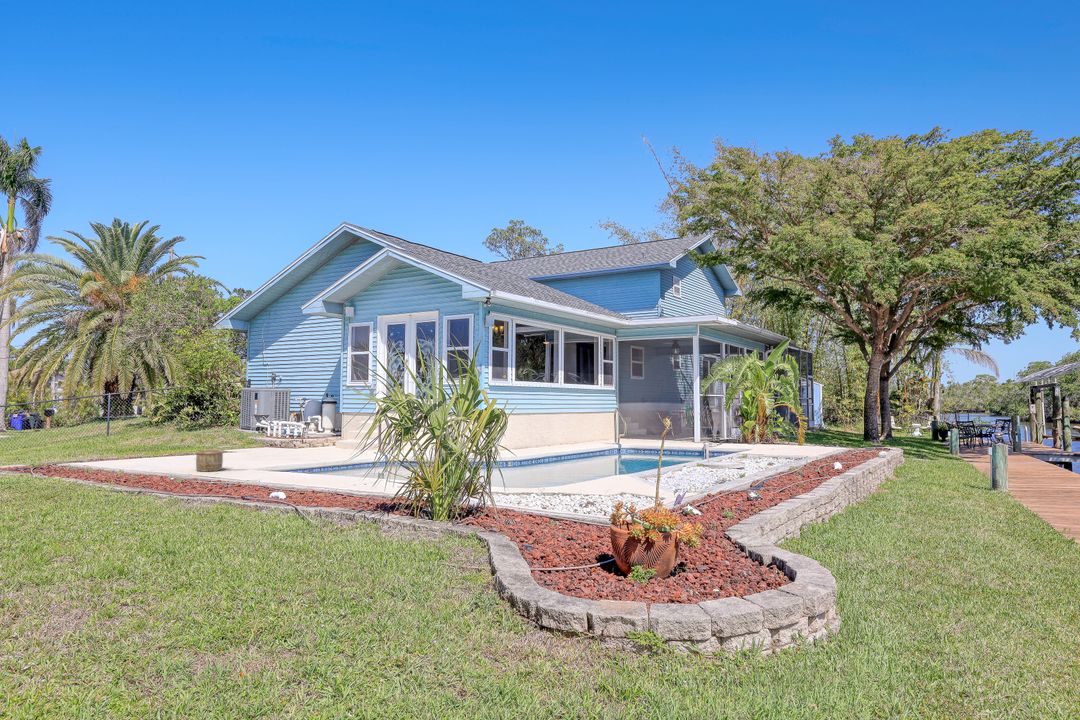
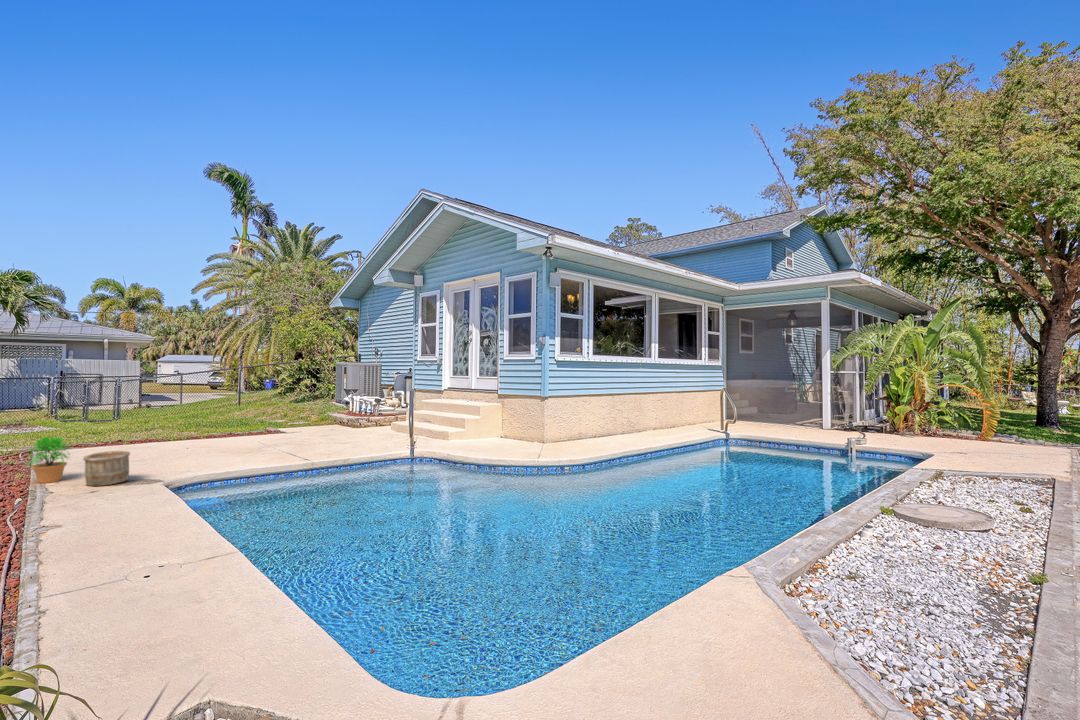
potted plant: none [149,438,181,472] -> present [28,436,70,483]

